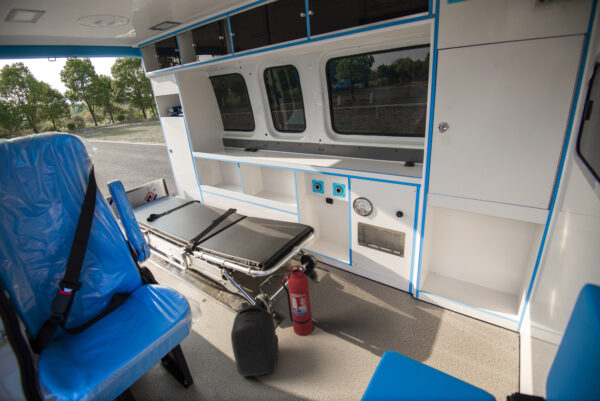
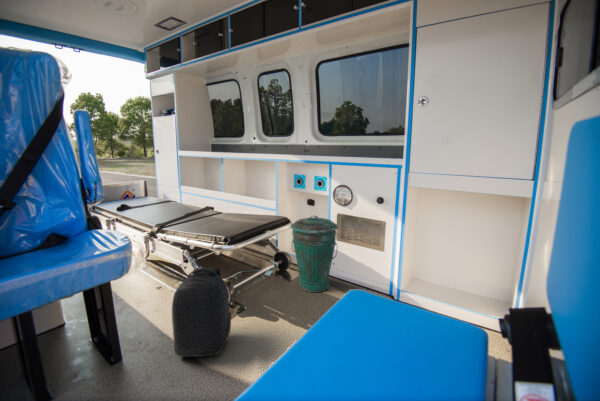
trash can: none [316,227,360,294] -> present [291,216,338,292]
fire extinguisher: present [282,265,313,336] -> none [245,236,277,325]

